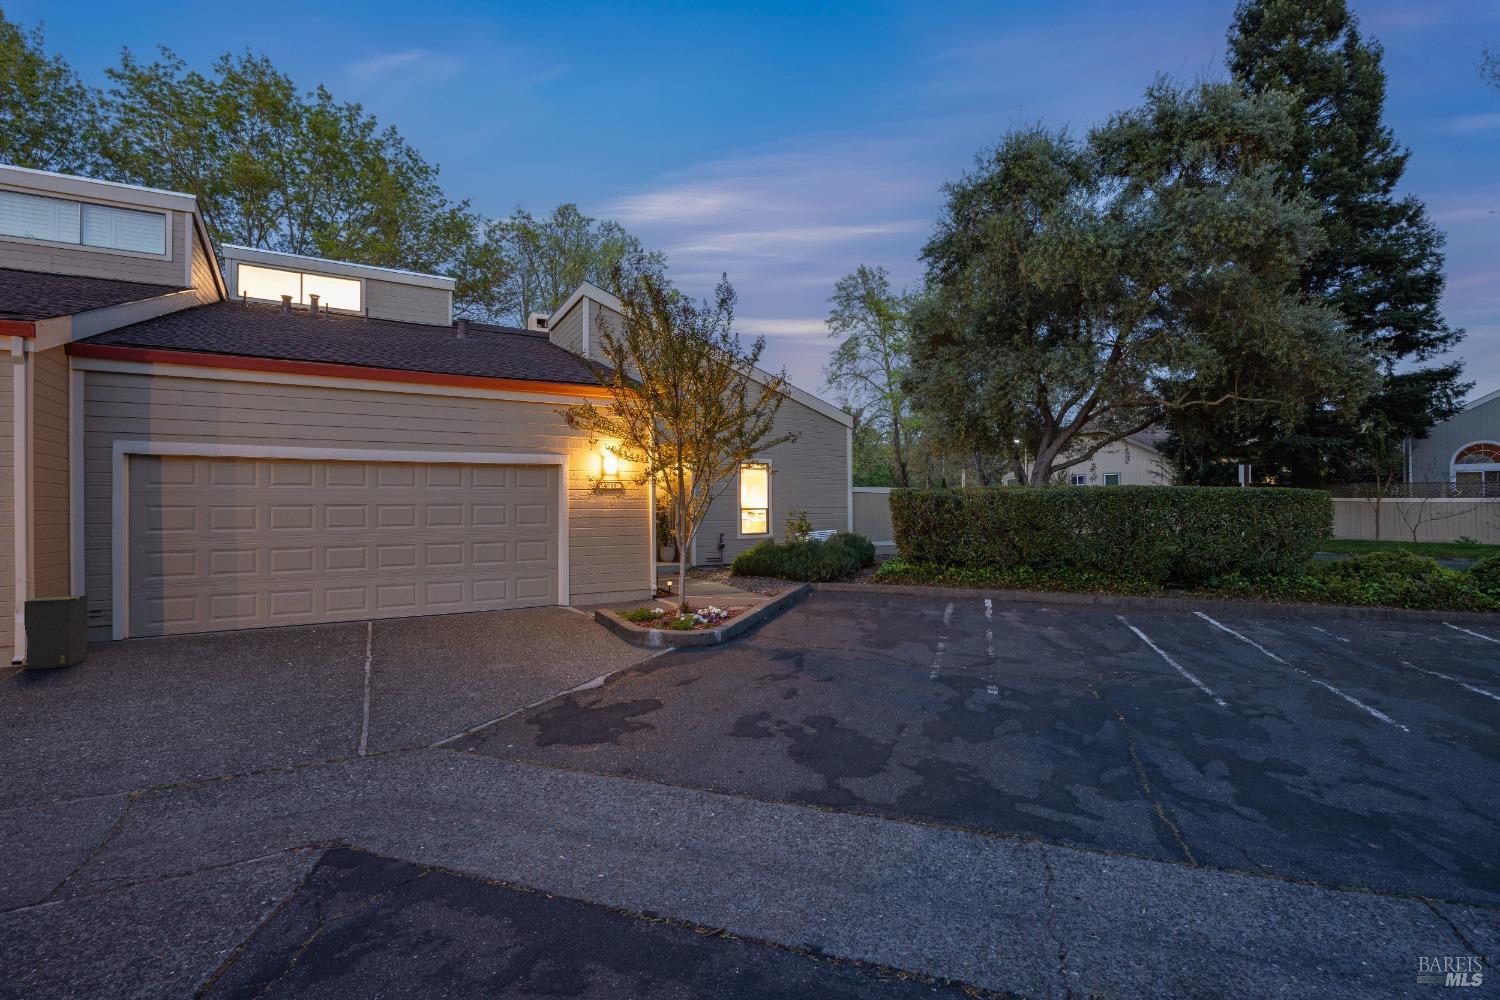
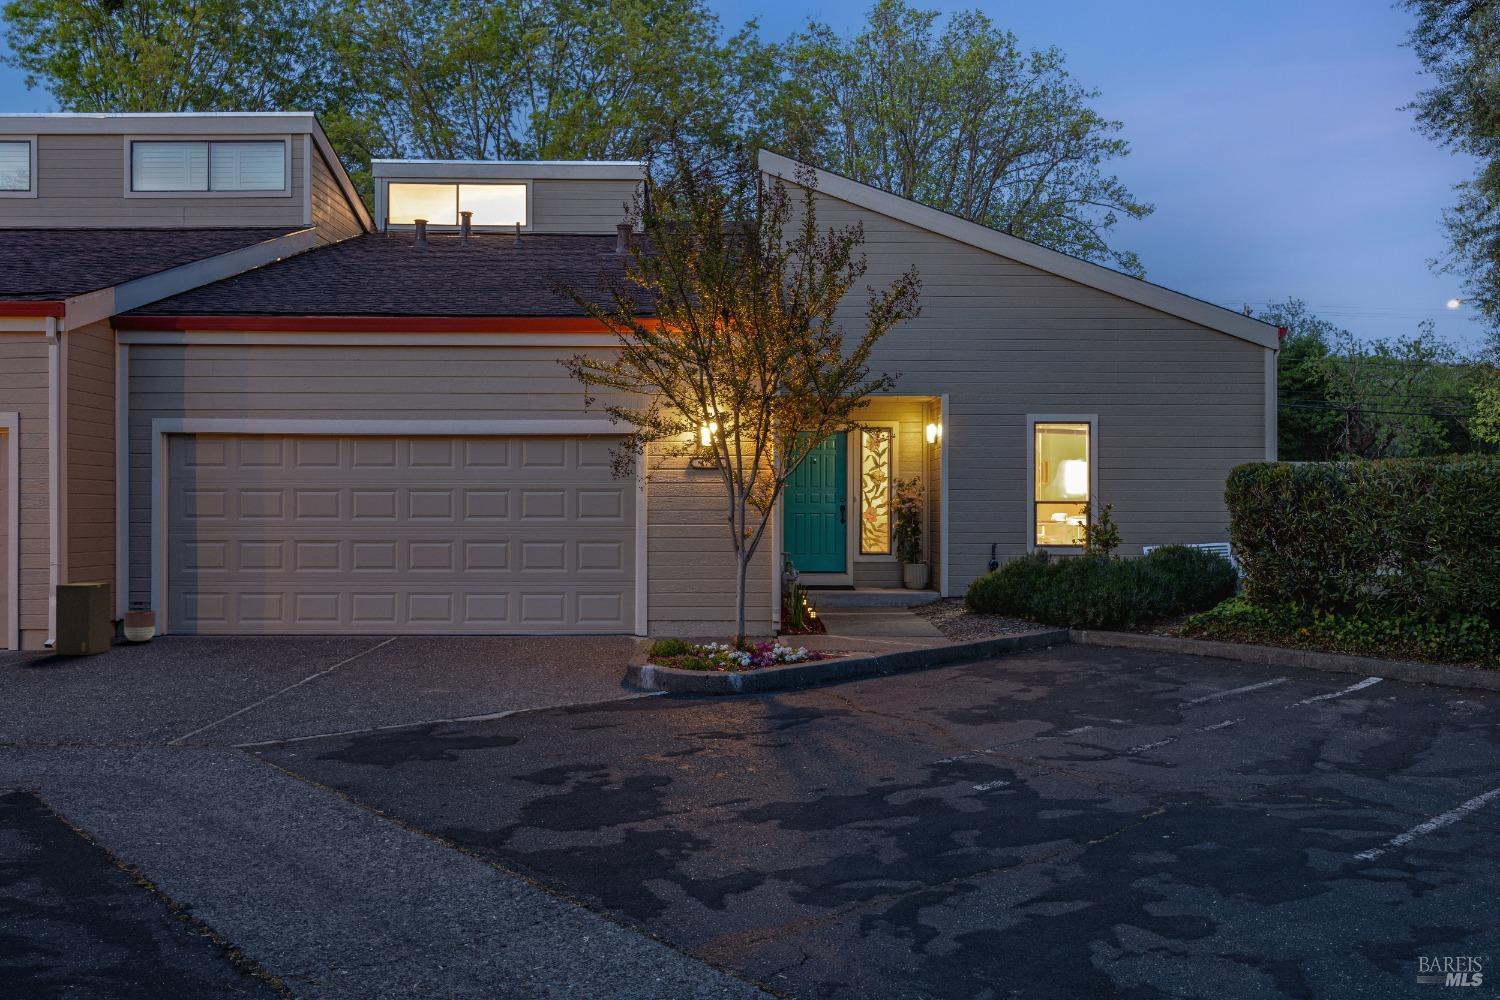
planter: none [85,617,122,646] -> present [124,611,156,641]

